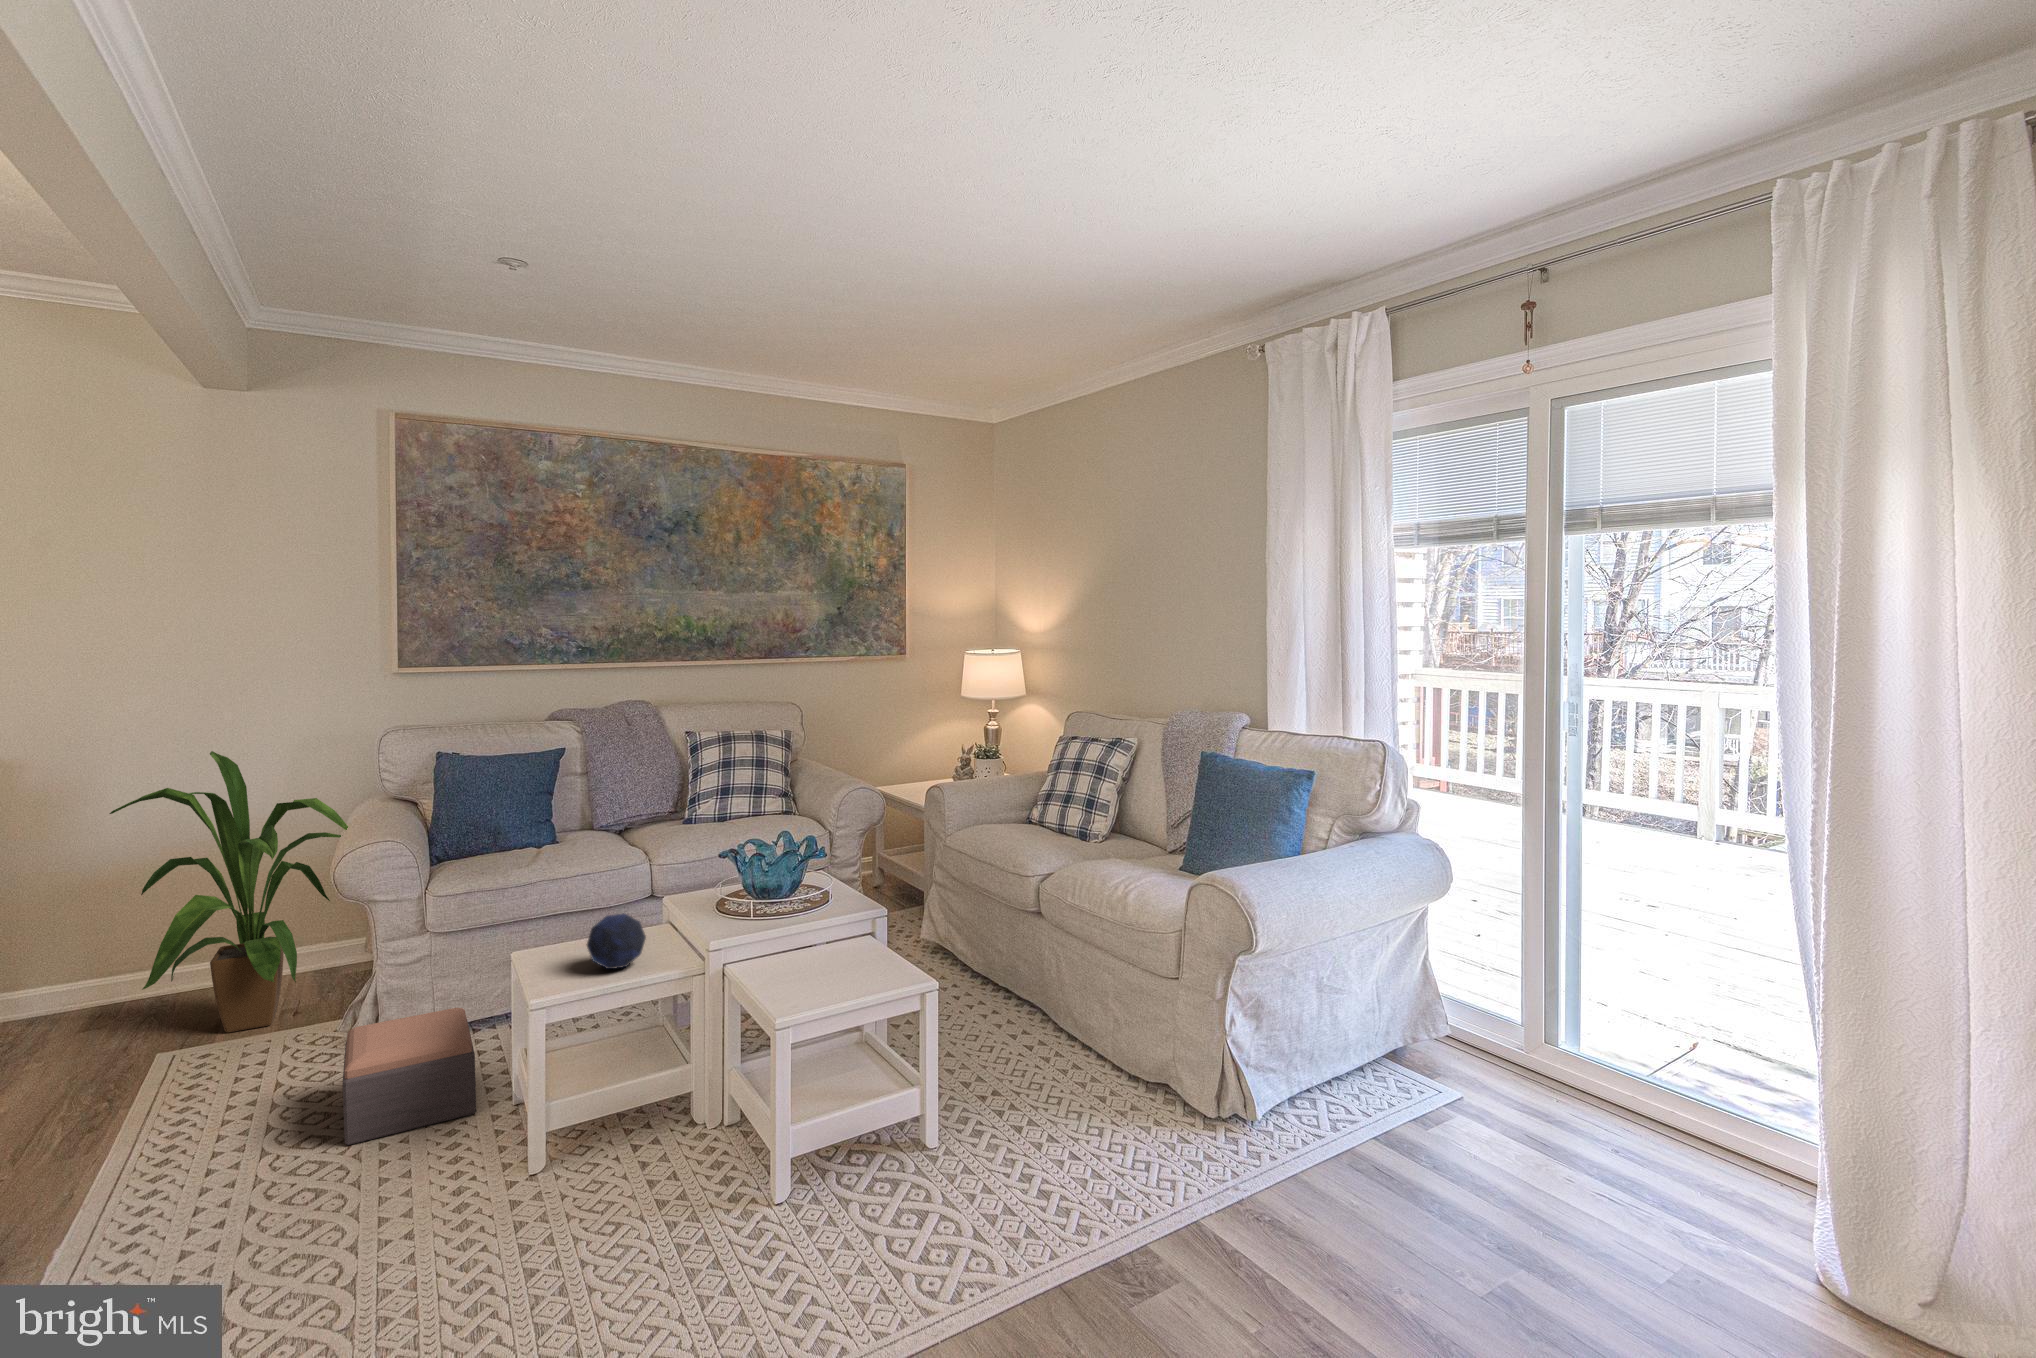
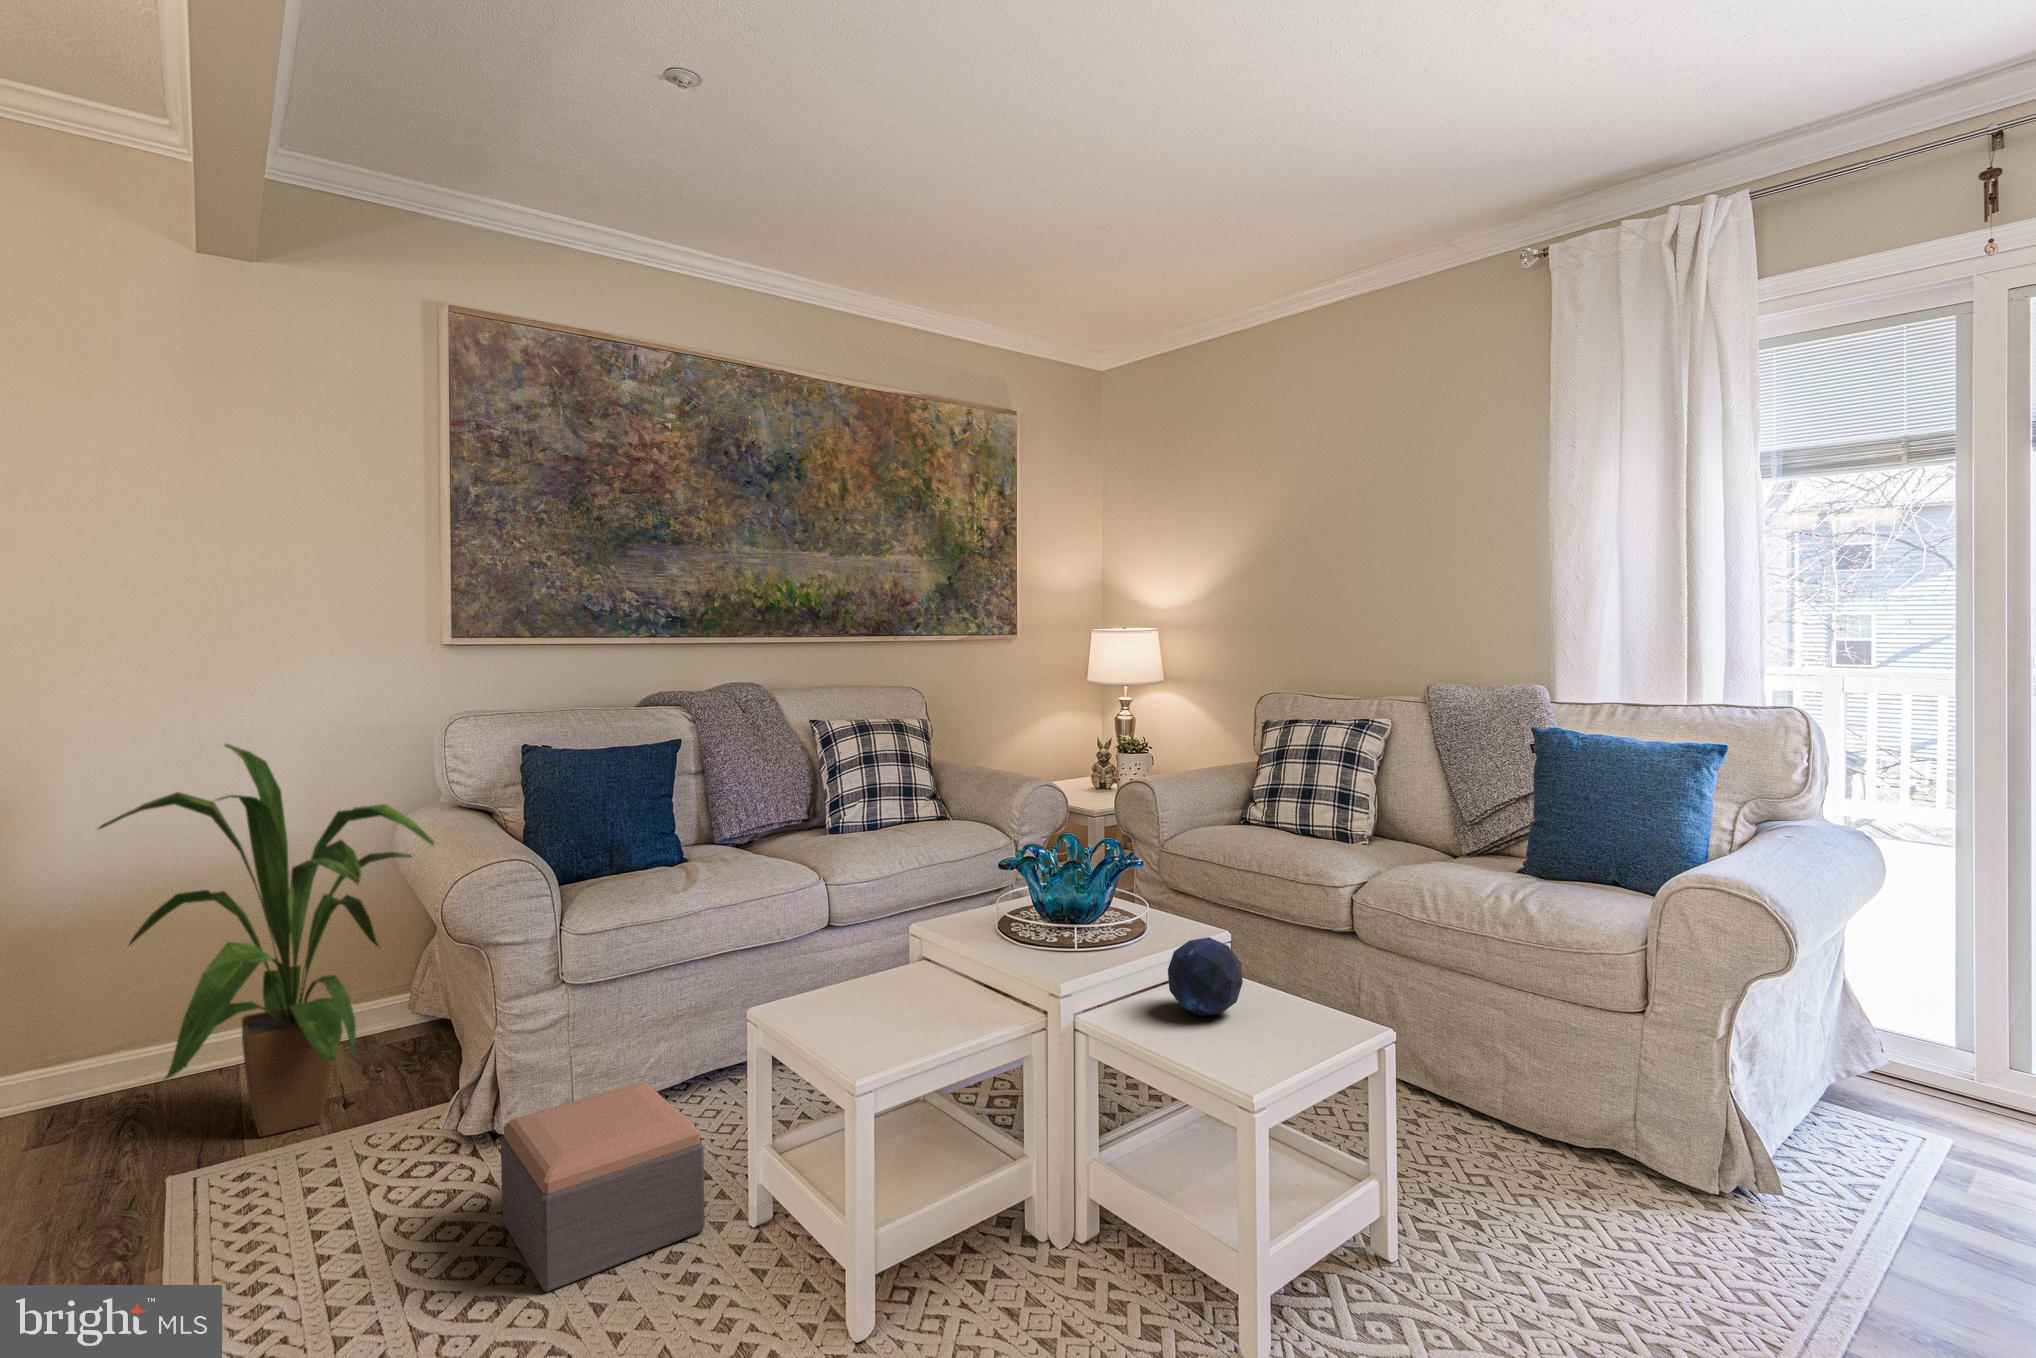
decorative orb: present [587,913,646,969] -> present [1168,937,1243,1016]

